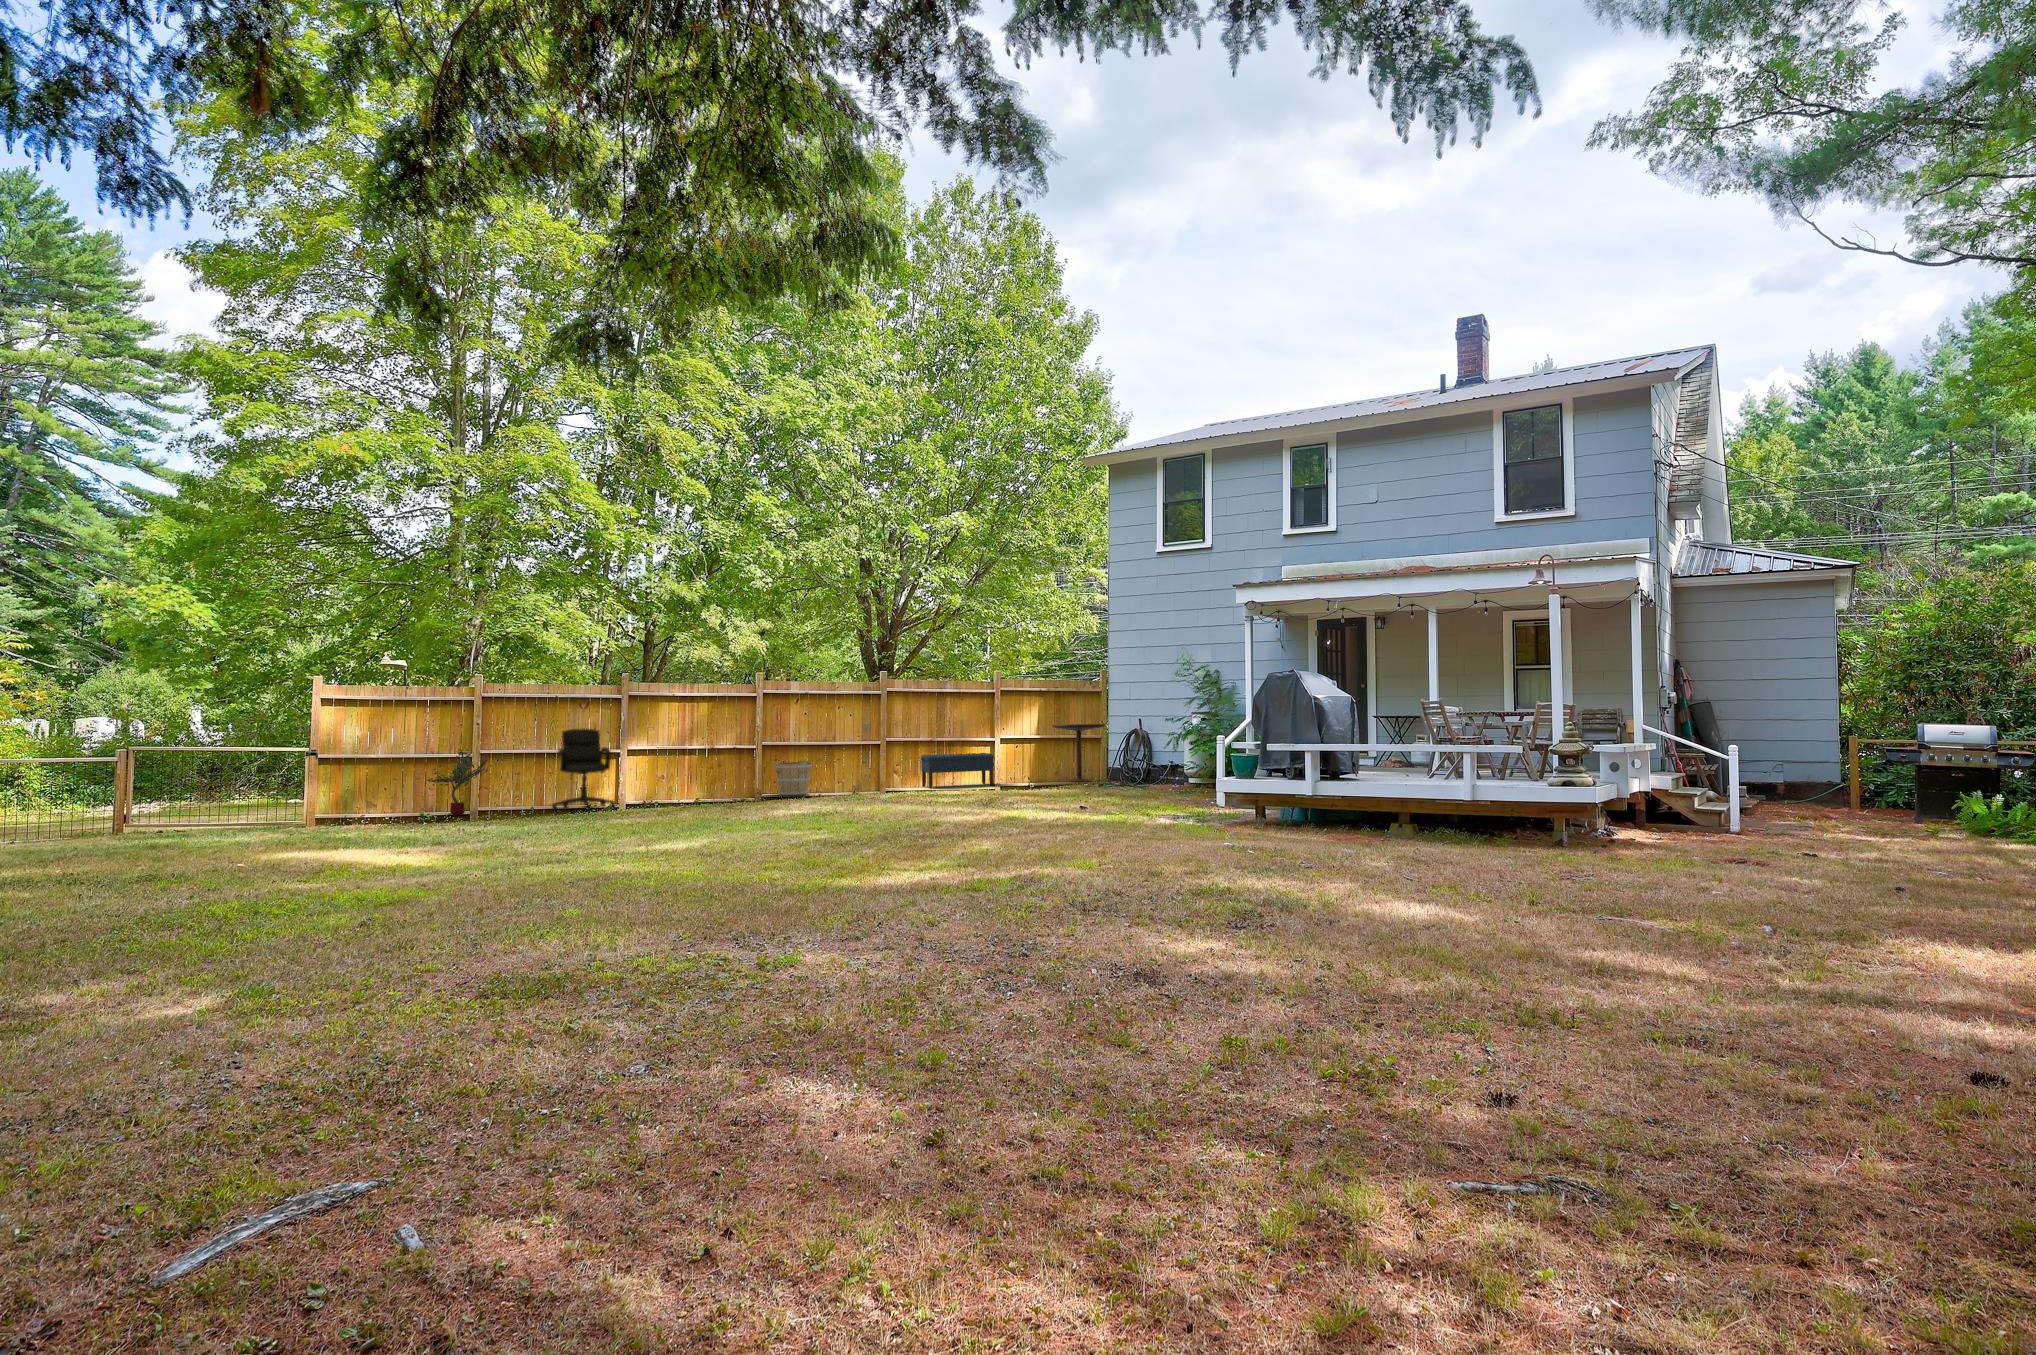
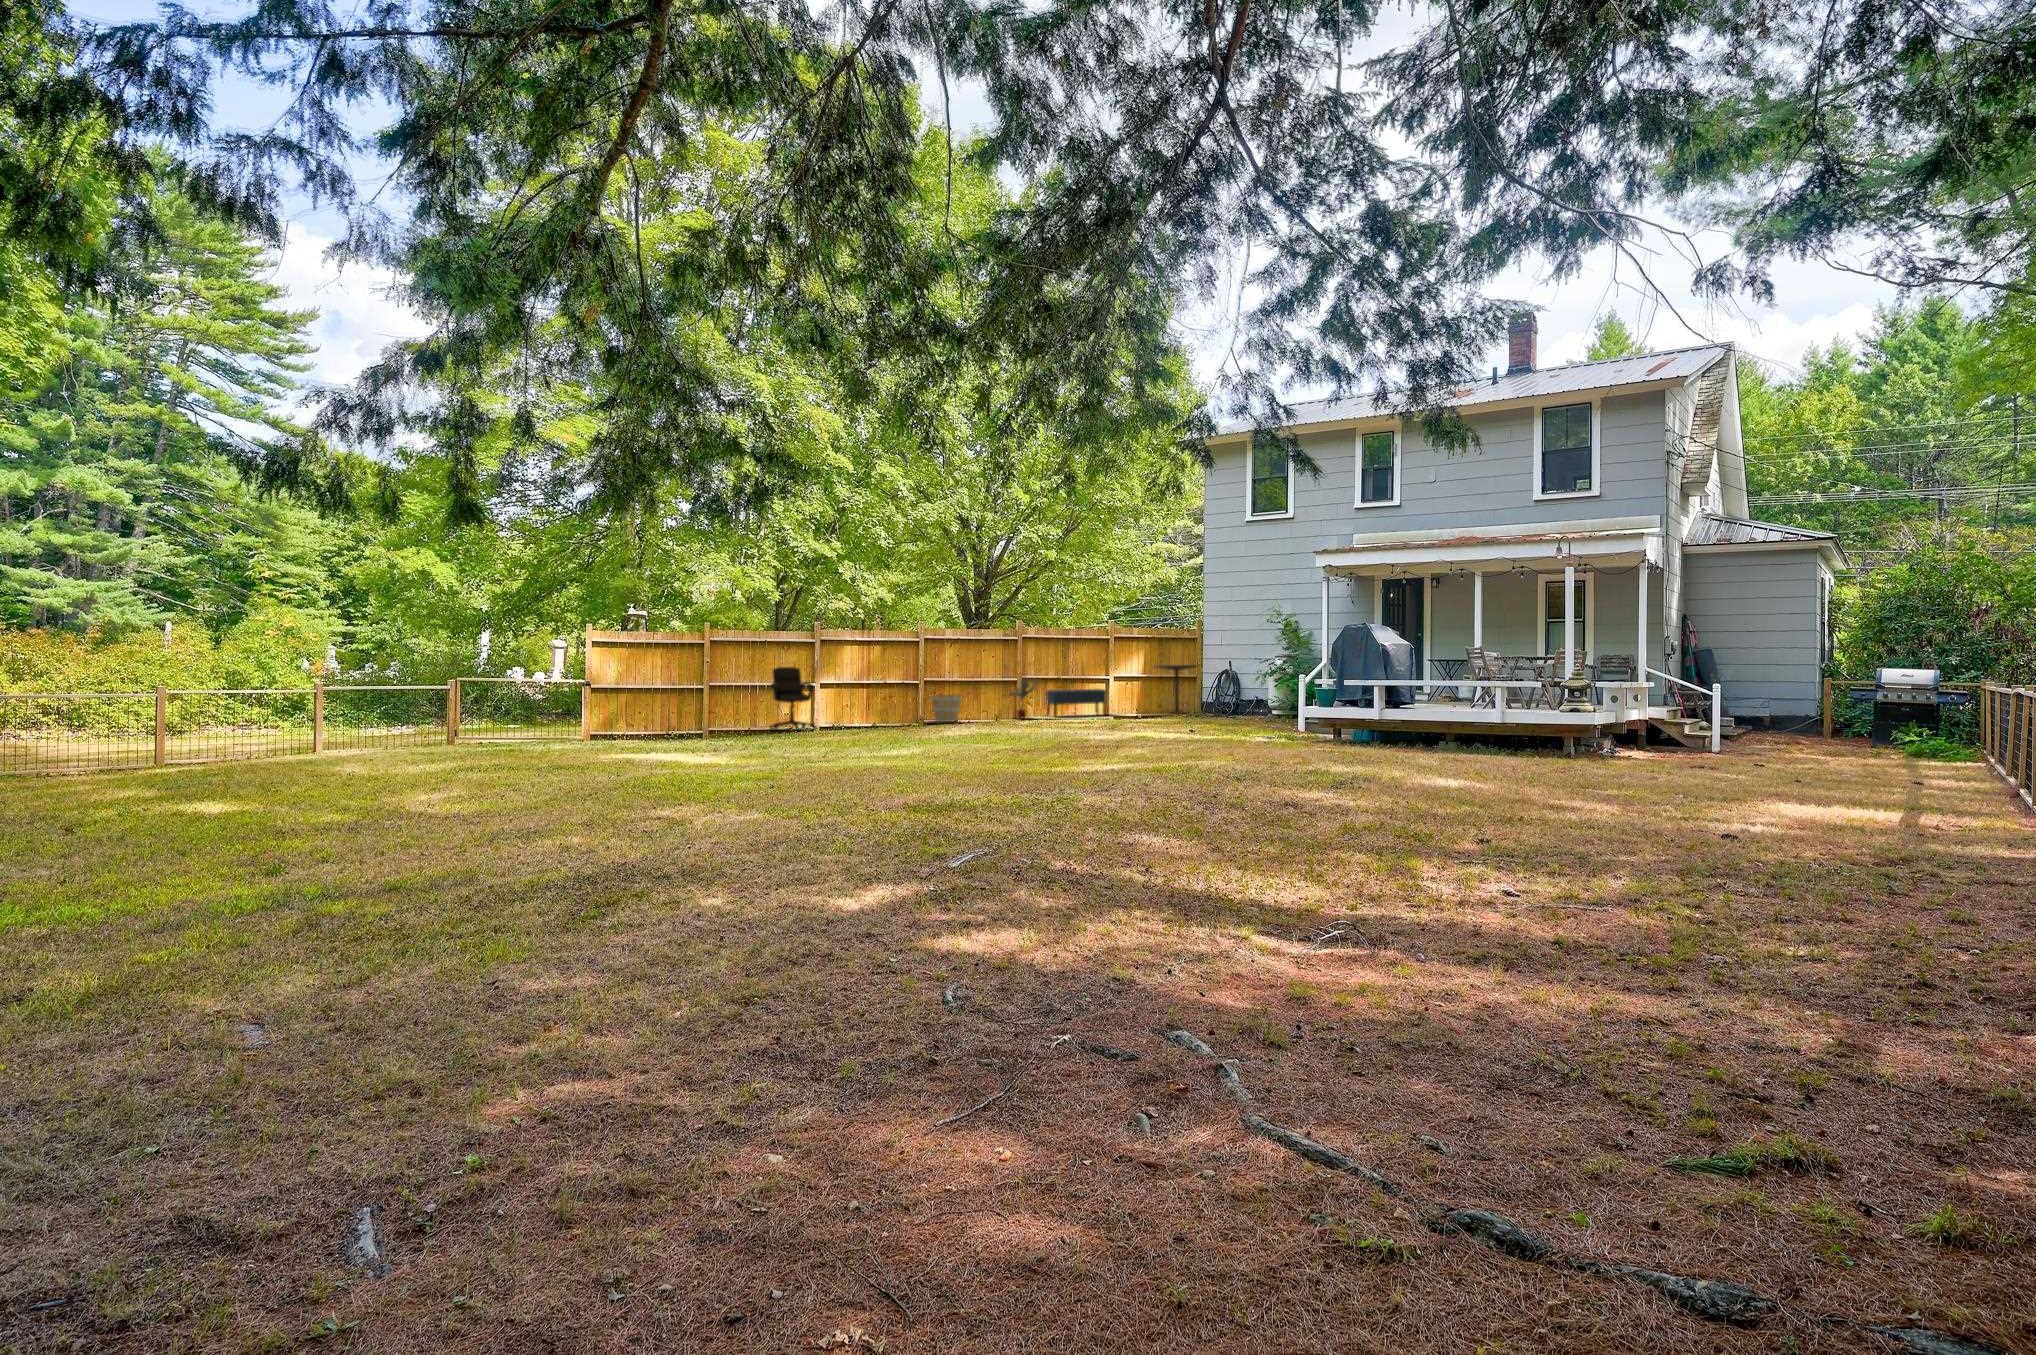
potted tree: present [427,749,488,816] -> present [1006,676,1037,718]

